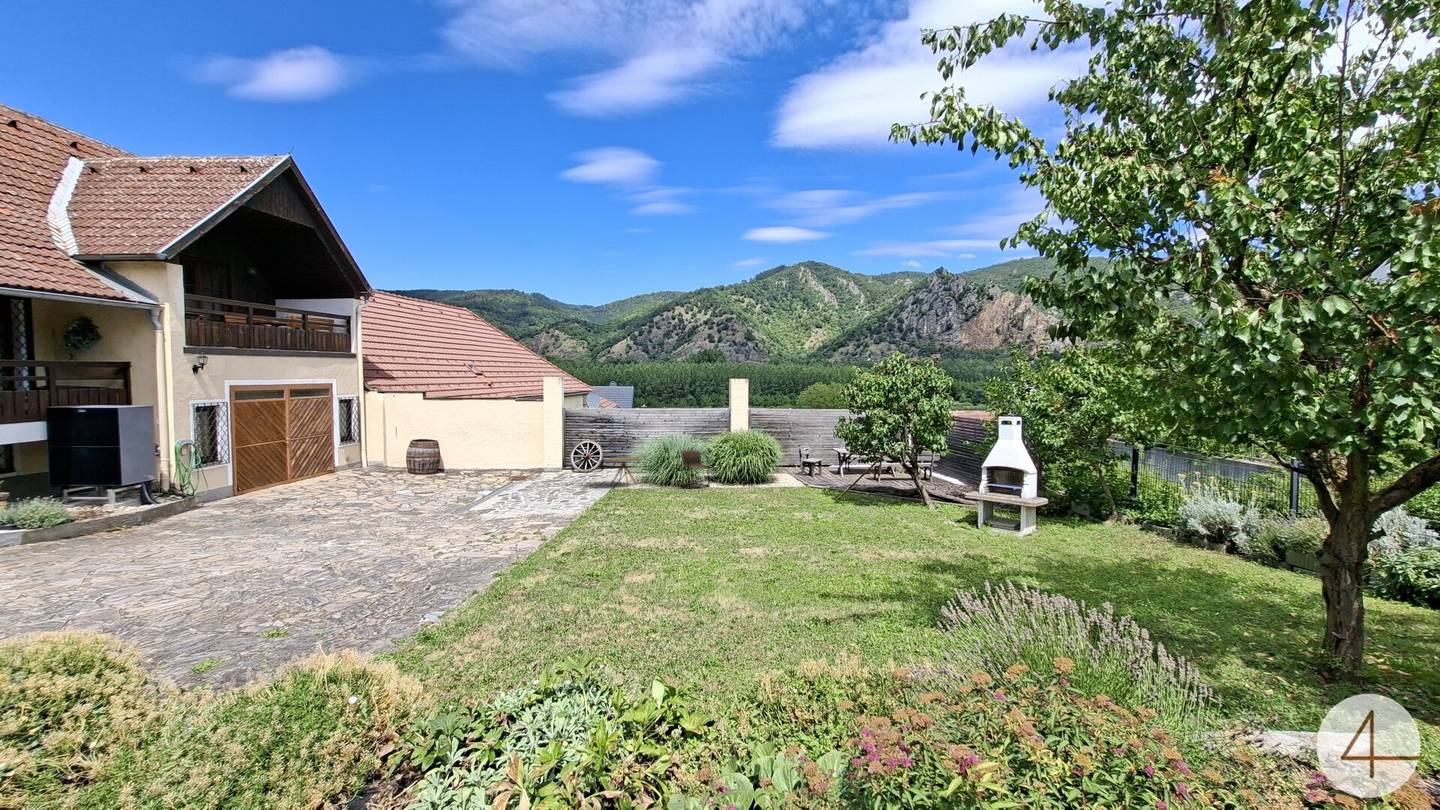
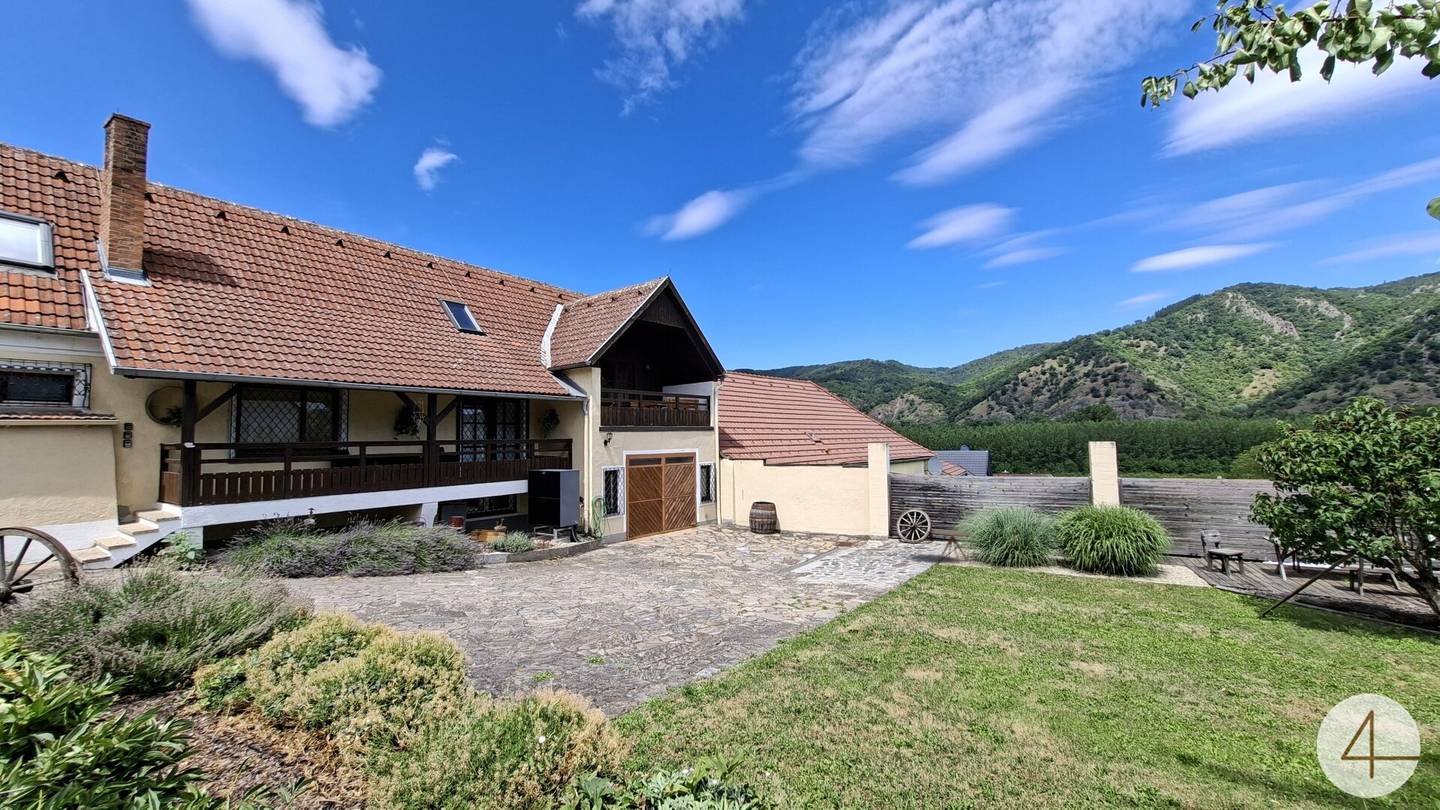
chair: present [681,449,710,488] -> none [1020,527,1059,573]

